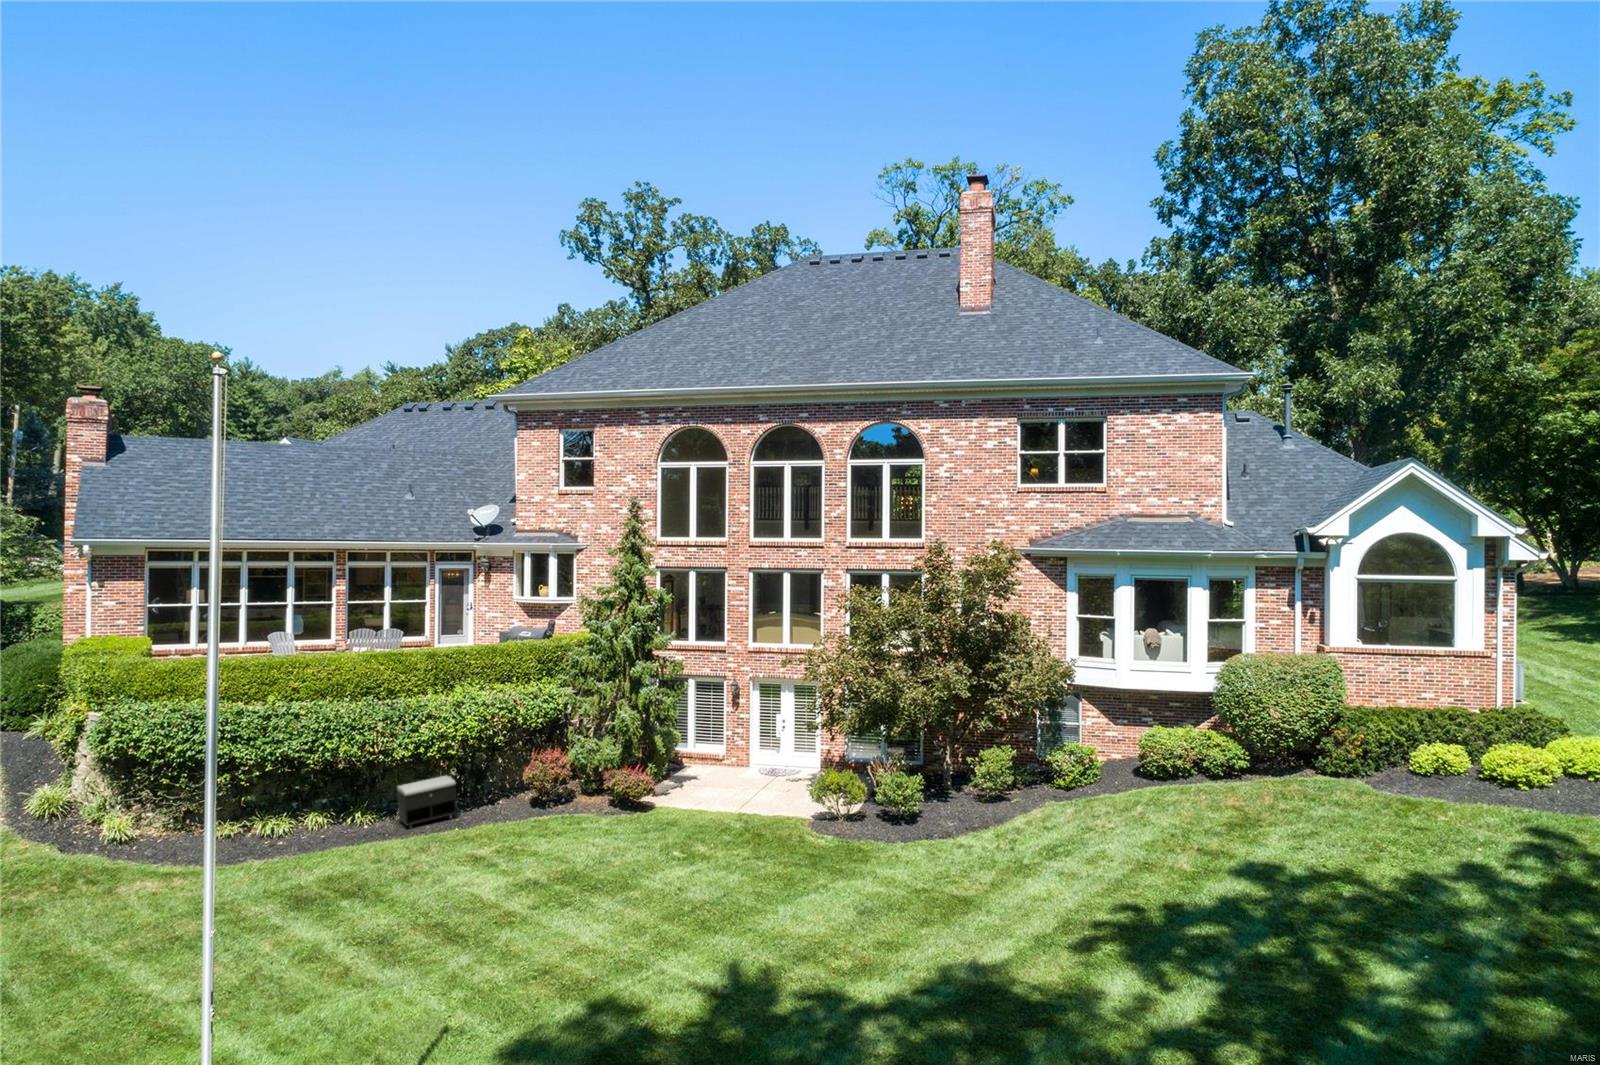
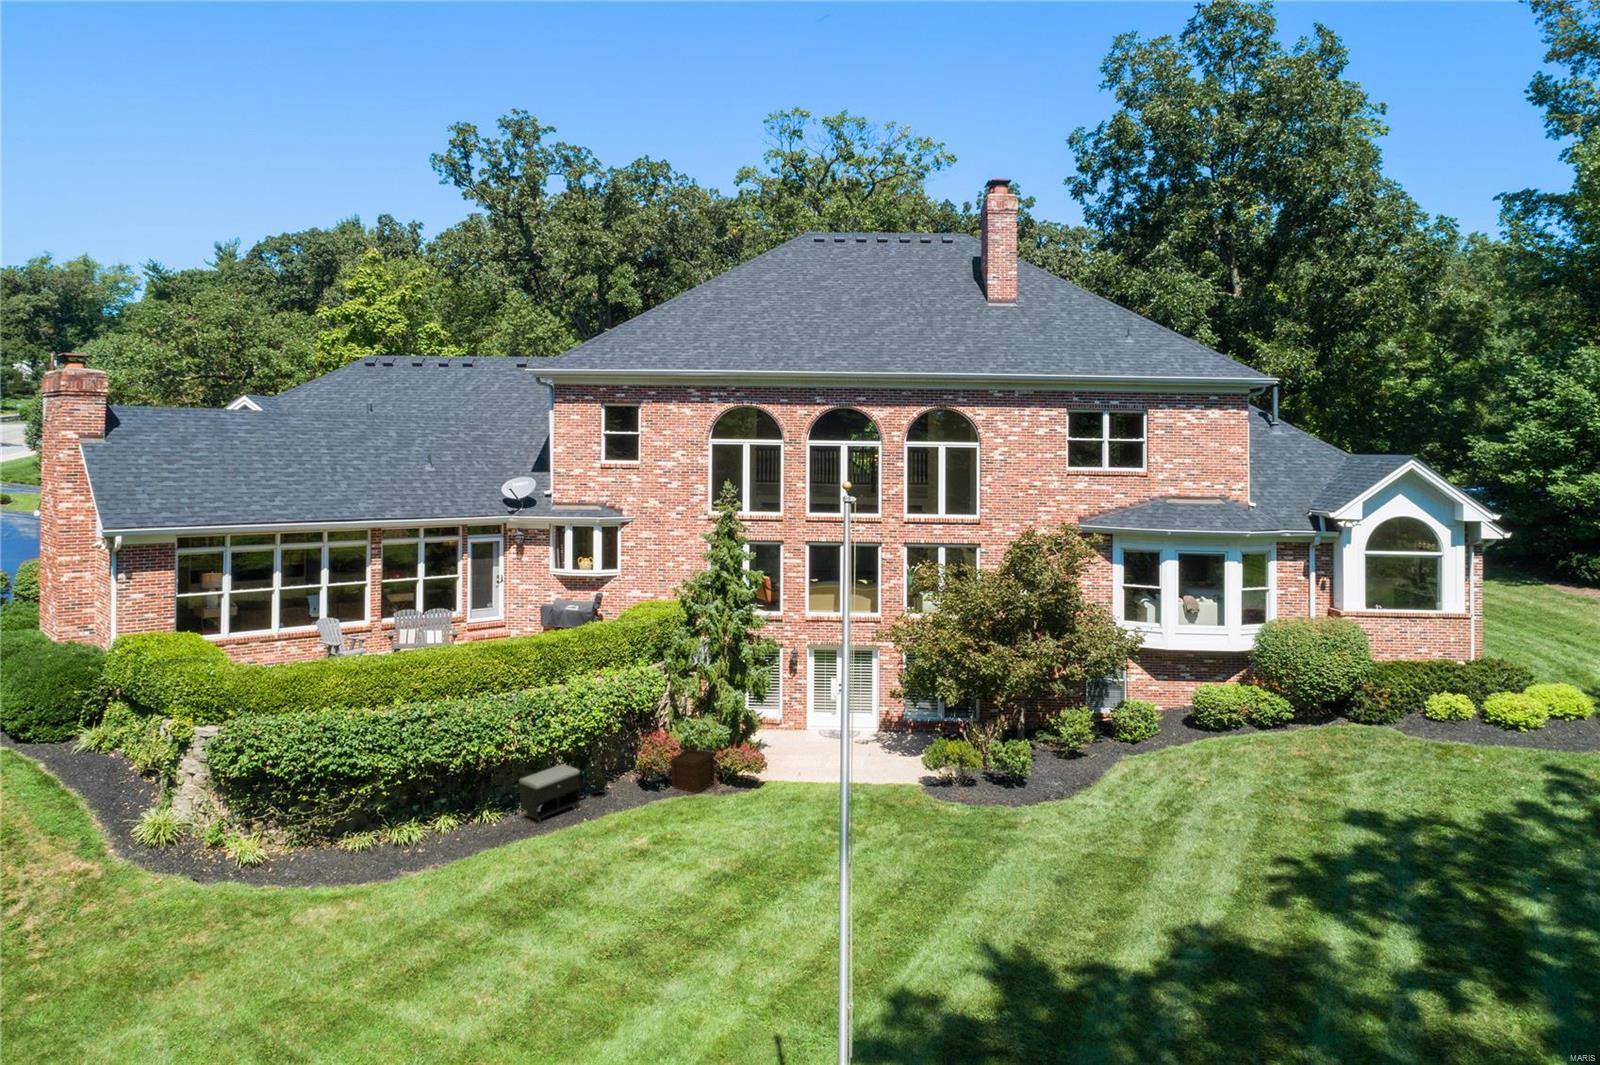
wooden crate: none [554,769,601,812] -> present [671,749,715,793]
potted tree: none [473,778,493,811] -> present [590,767,607,798]

